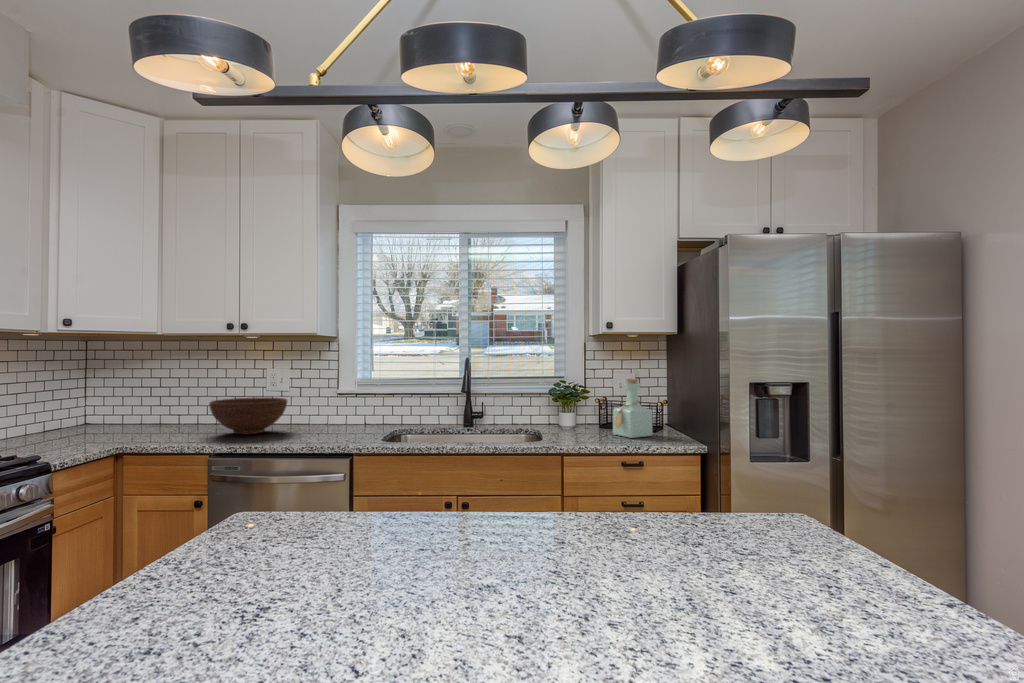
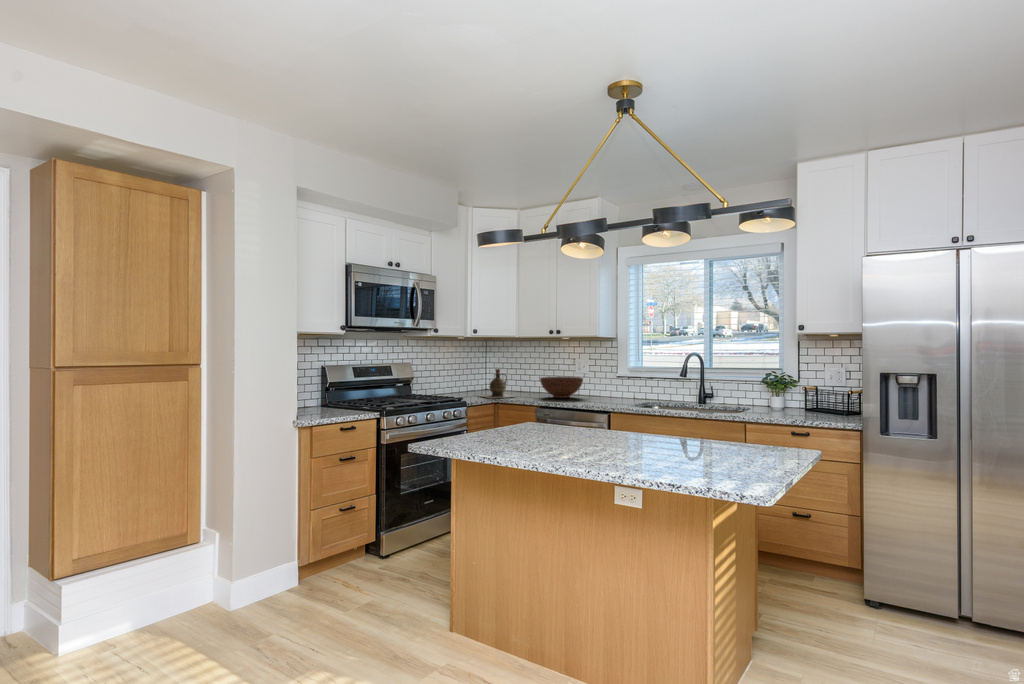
bottle: present [613,379,653,438] -> none [806,371,839,418]
ceramic jug: none [69,390,162,448] -> present [479,369,514,398]

